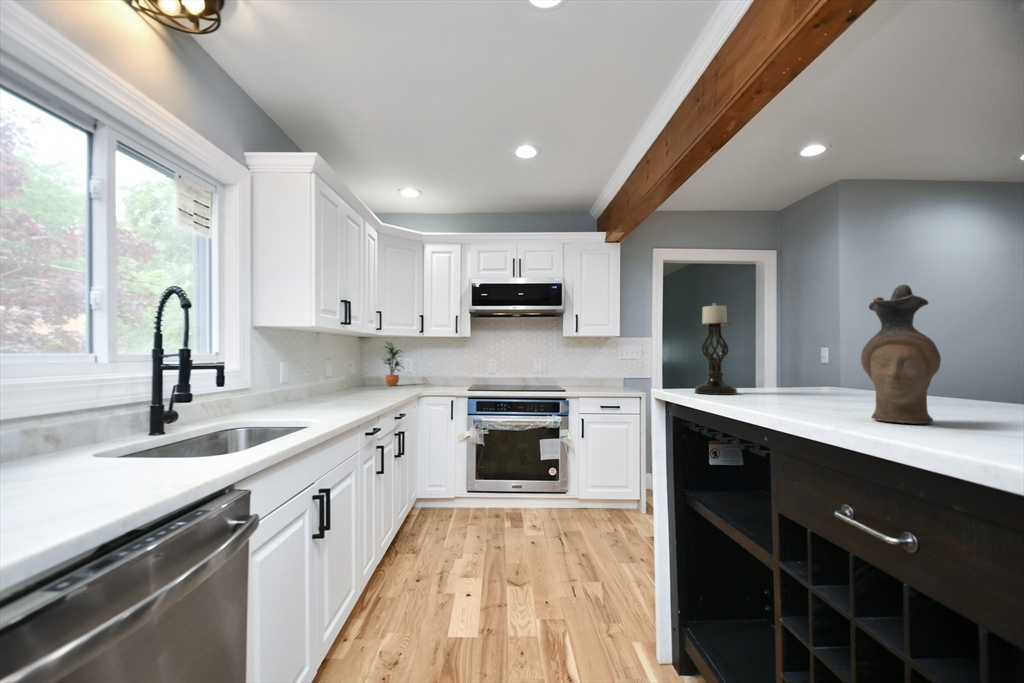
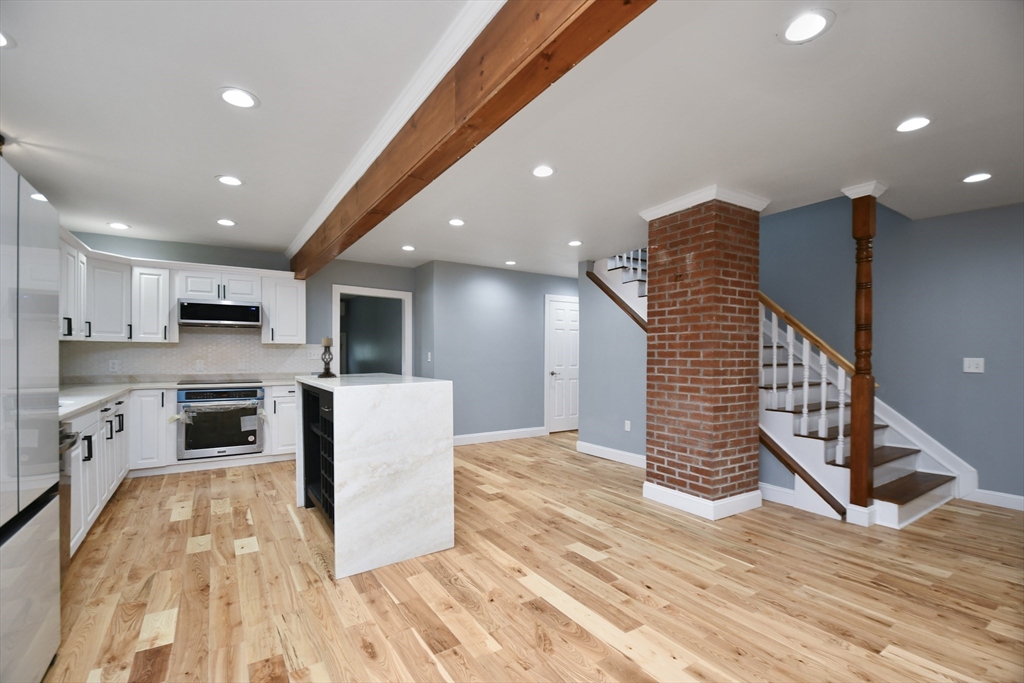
ceramic pitcher: present [861,285,941,424] -> none [343,341,362,382]
potted plant: present [385,342,401,386] -> none [77,346,108,385]

